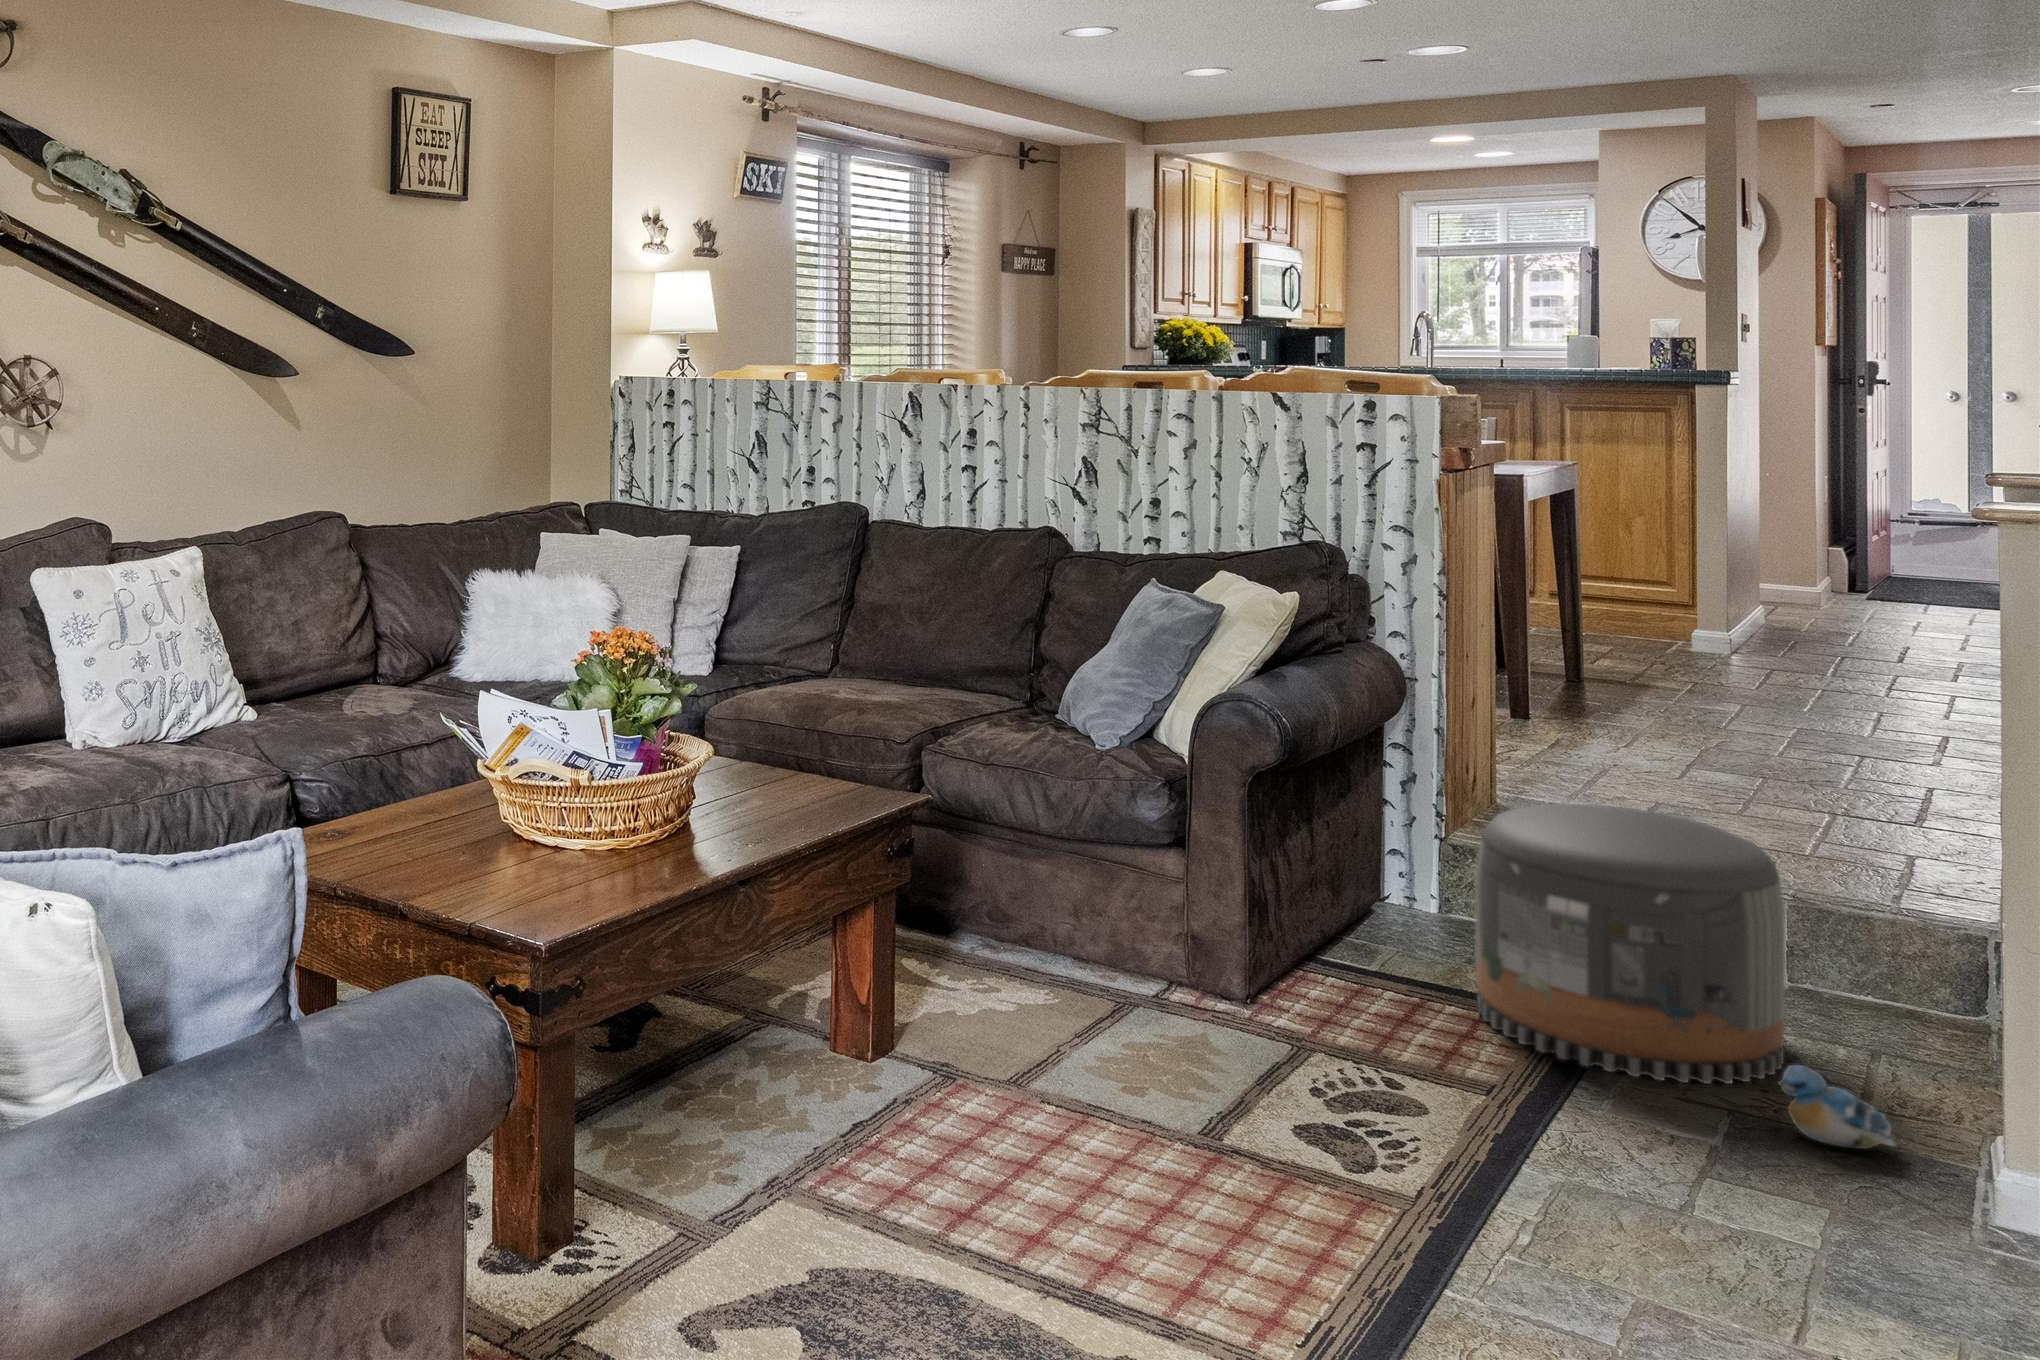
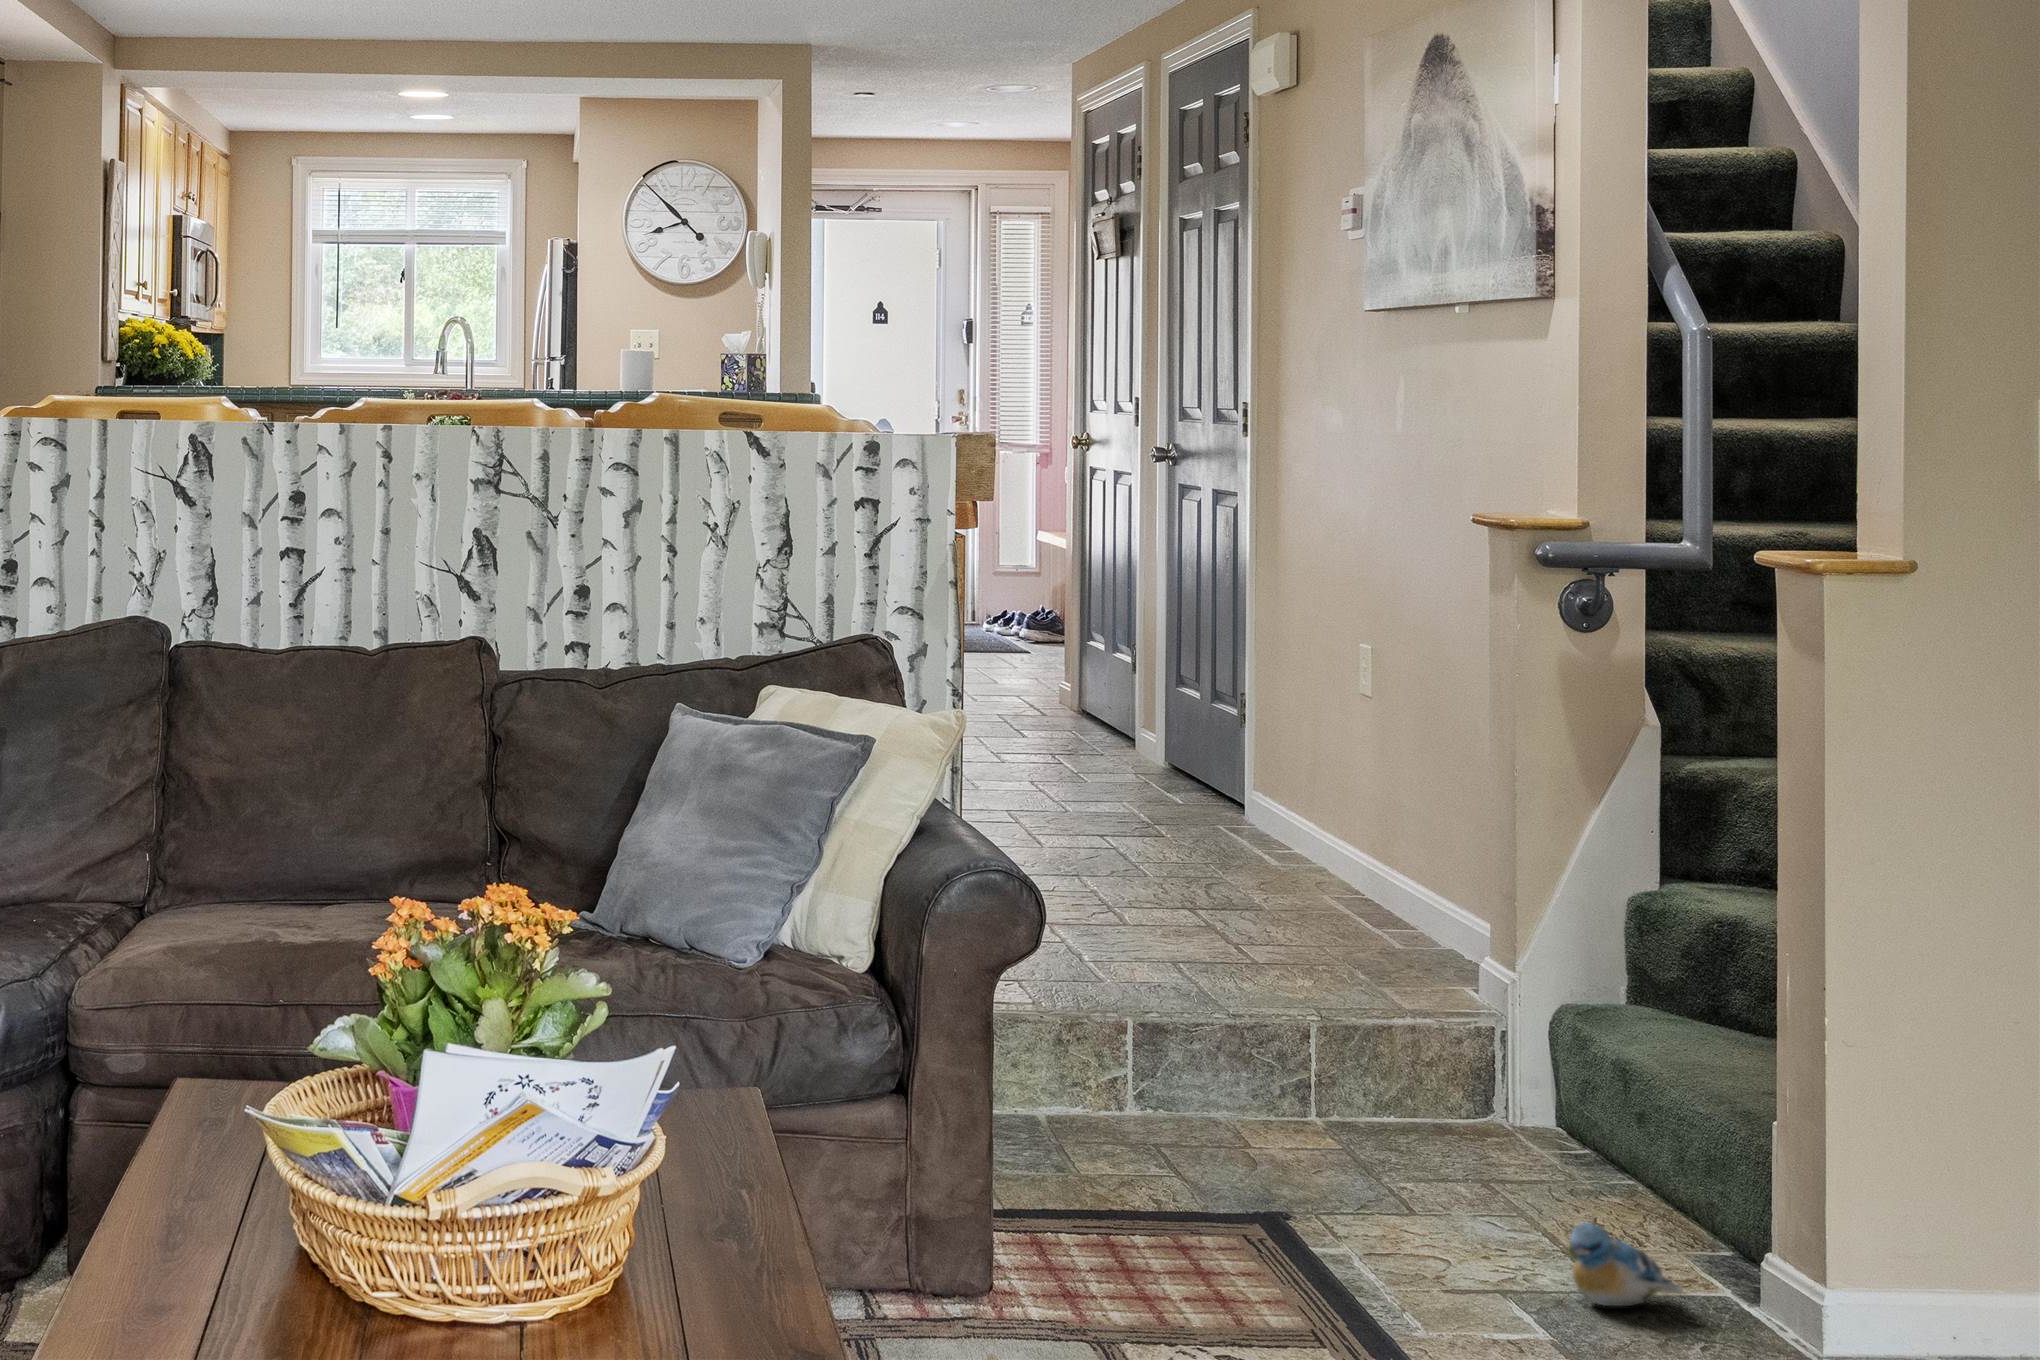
pouf: present [1475,804,1785,1084] -> none [1135,944,1469,1275]

